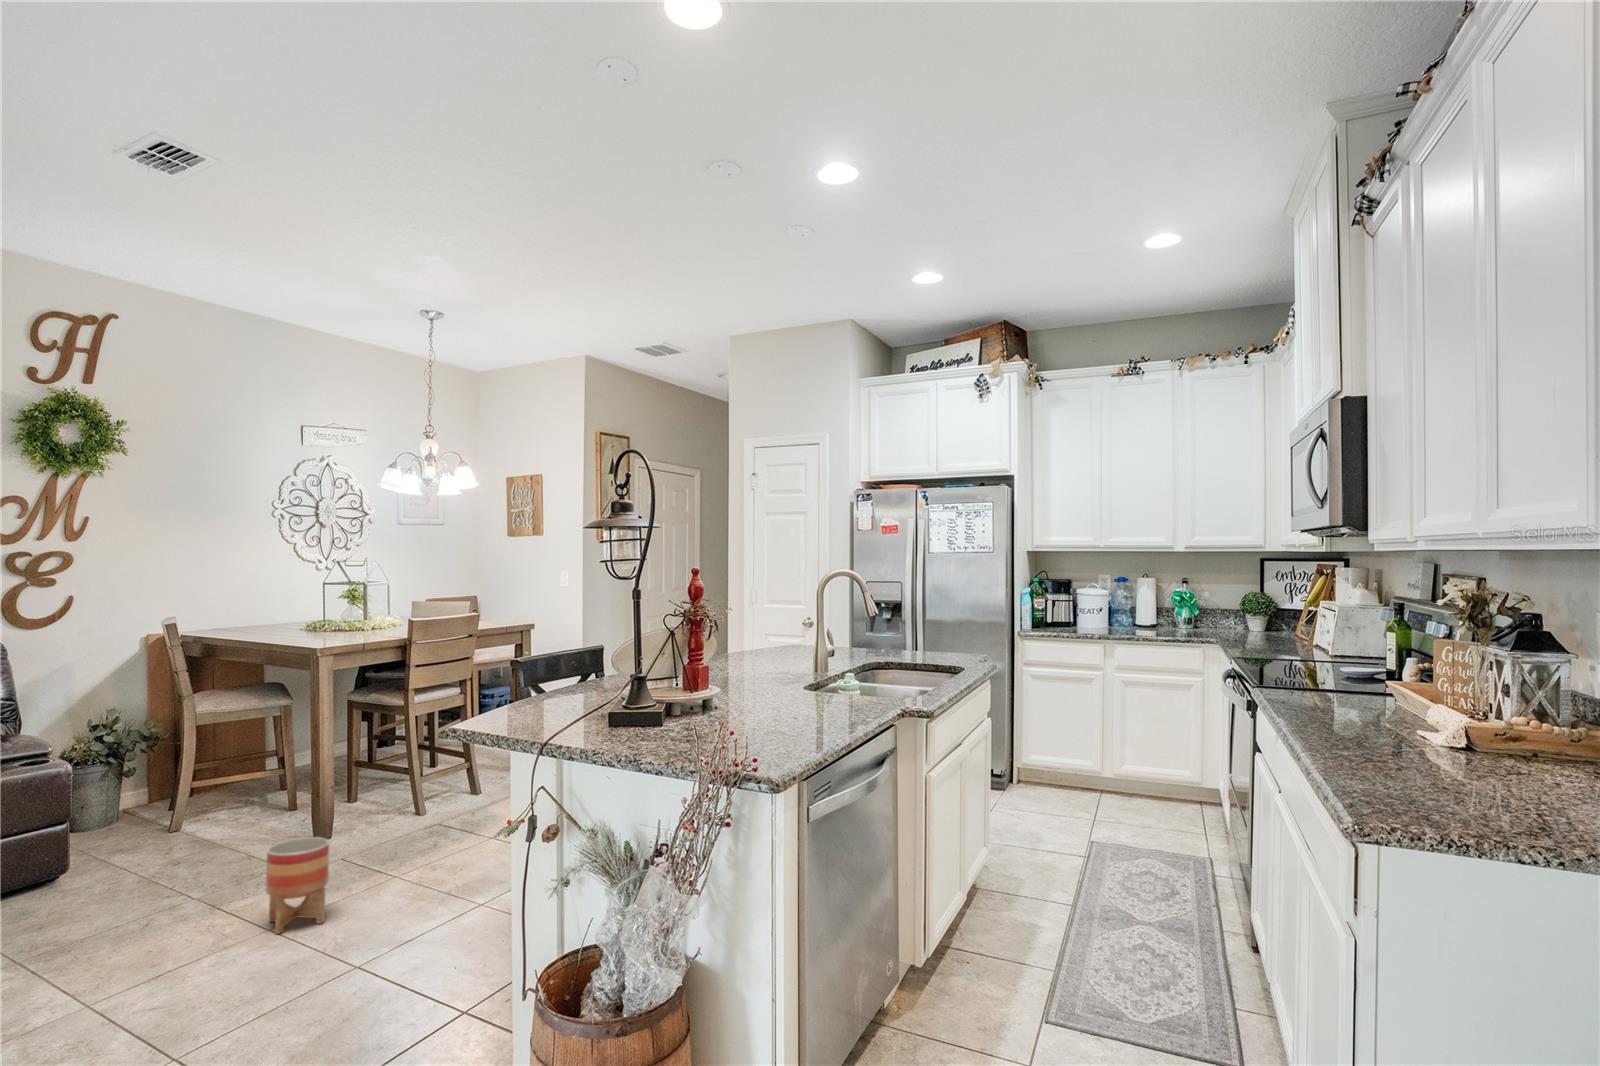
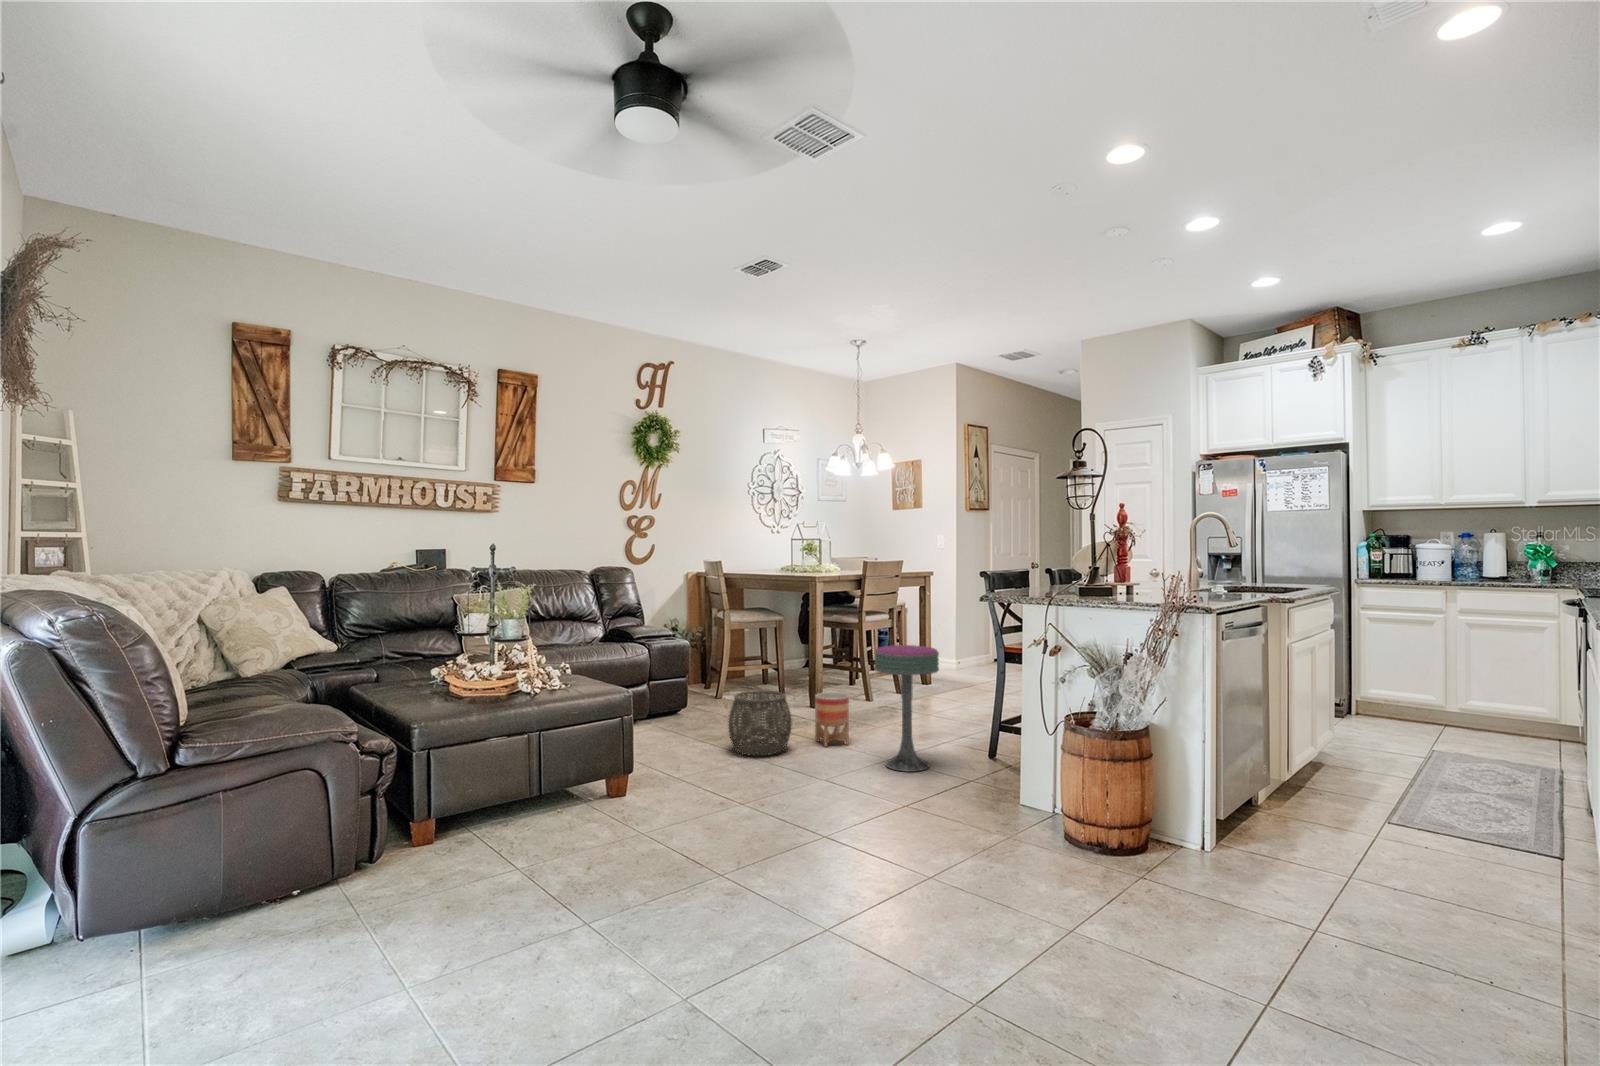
bar stool: none [340,765,452,978] -> present [875,645,939,772]
woven basket: none [73,850,212,978] -> present [728,690,792,756]

